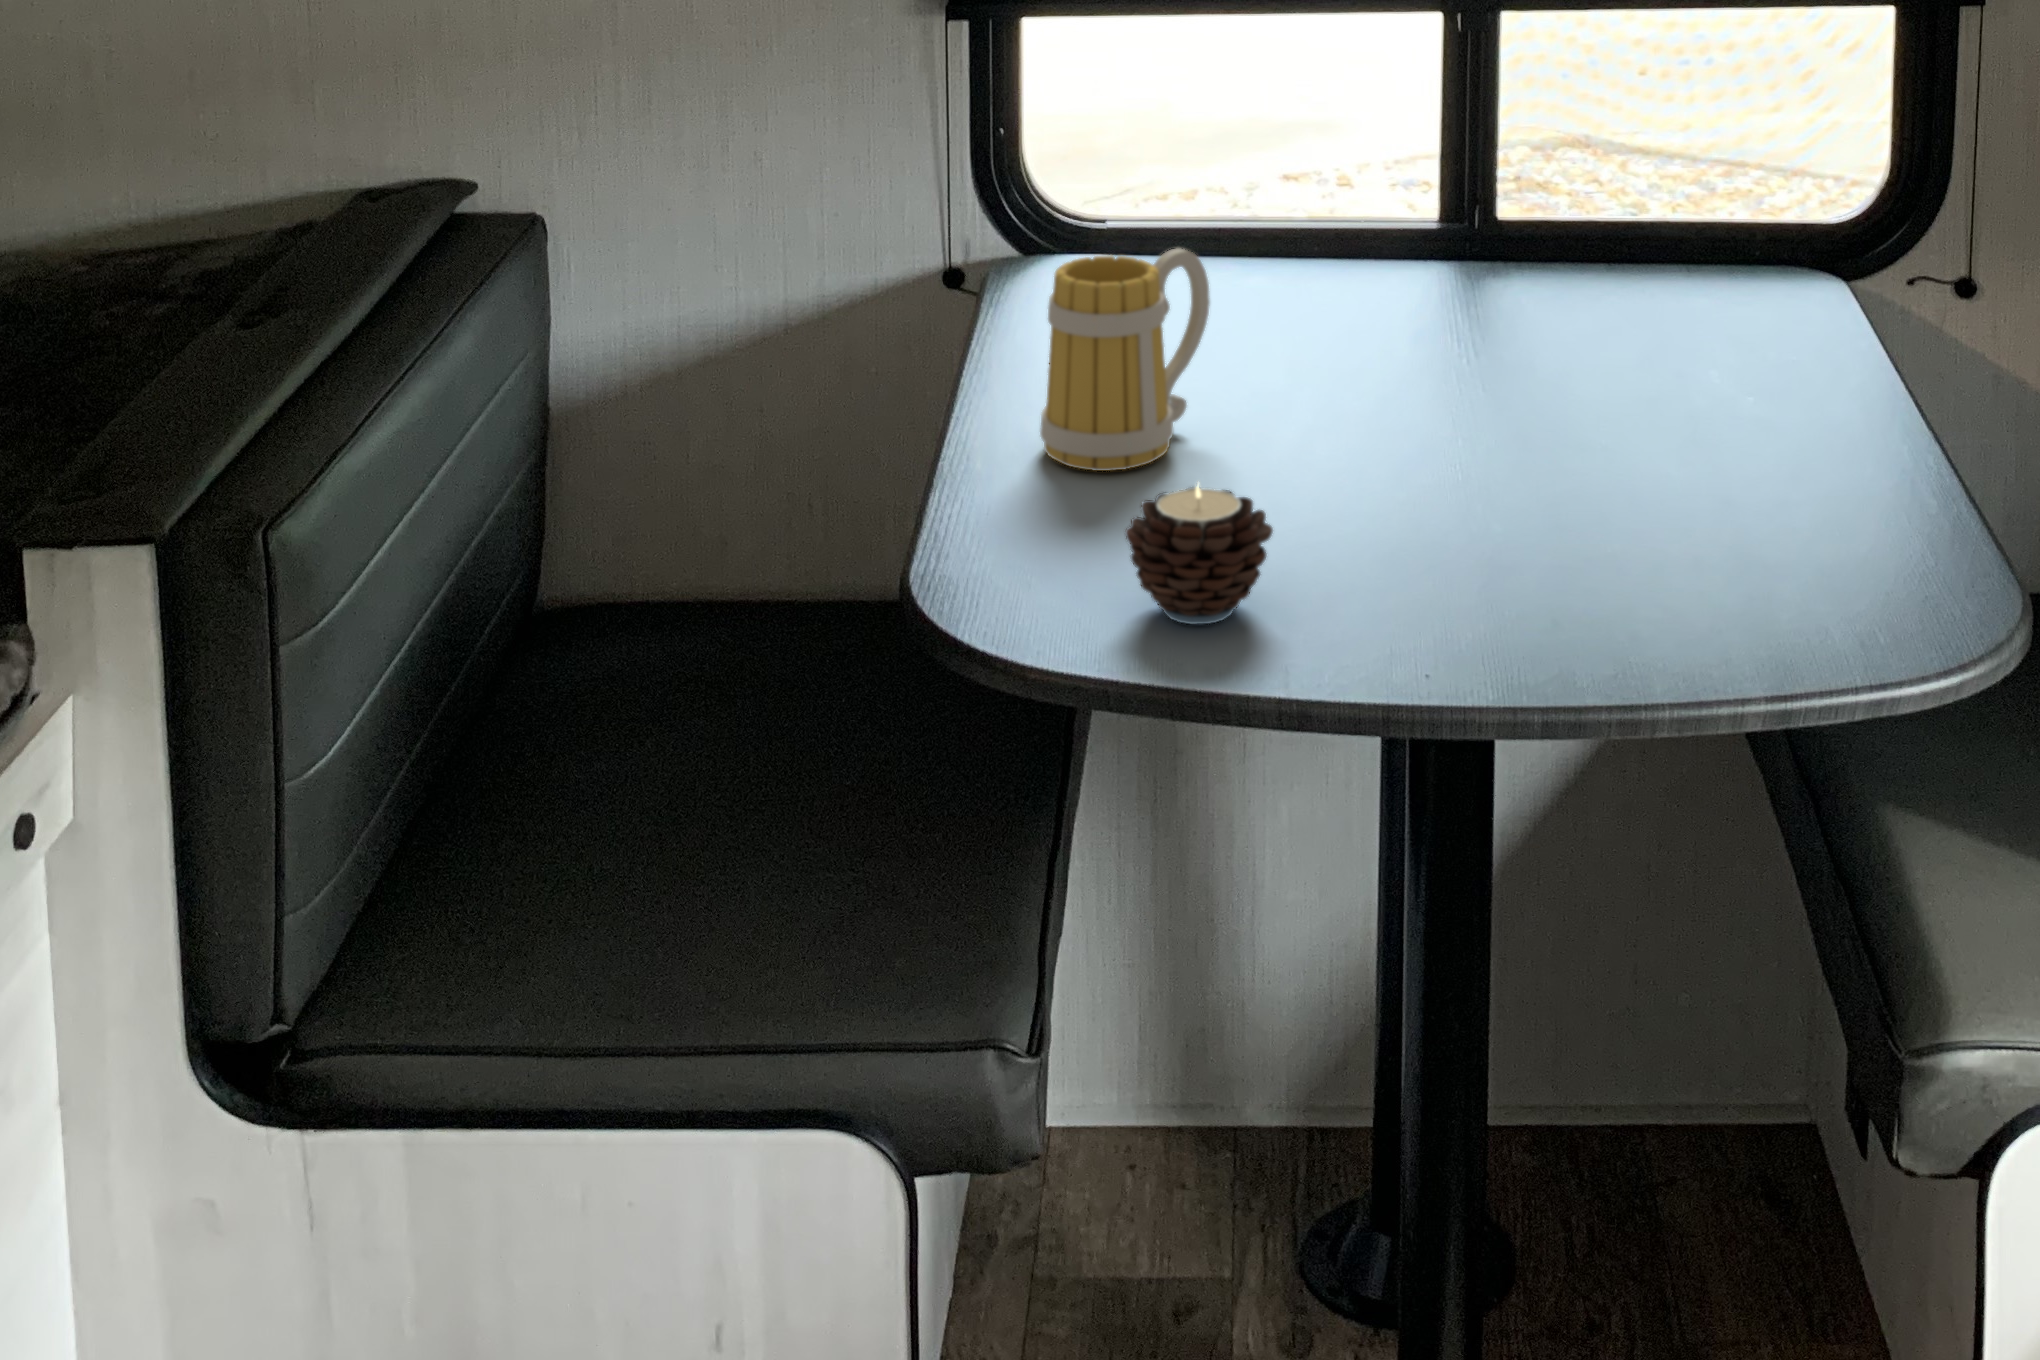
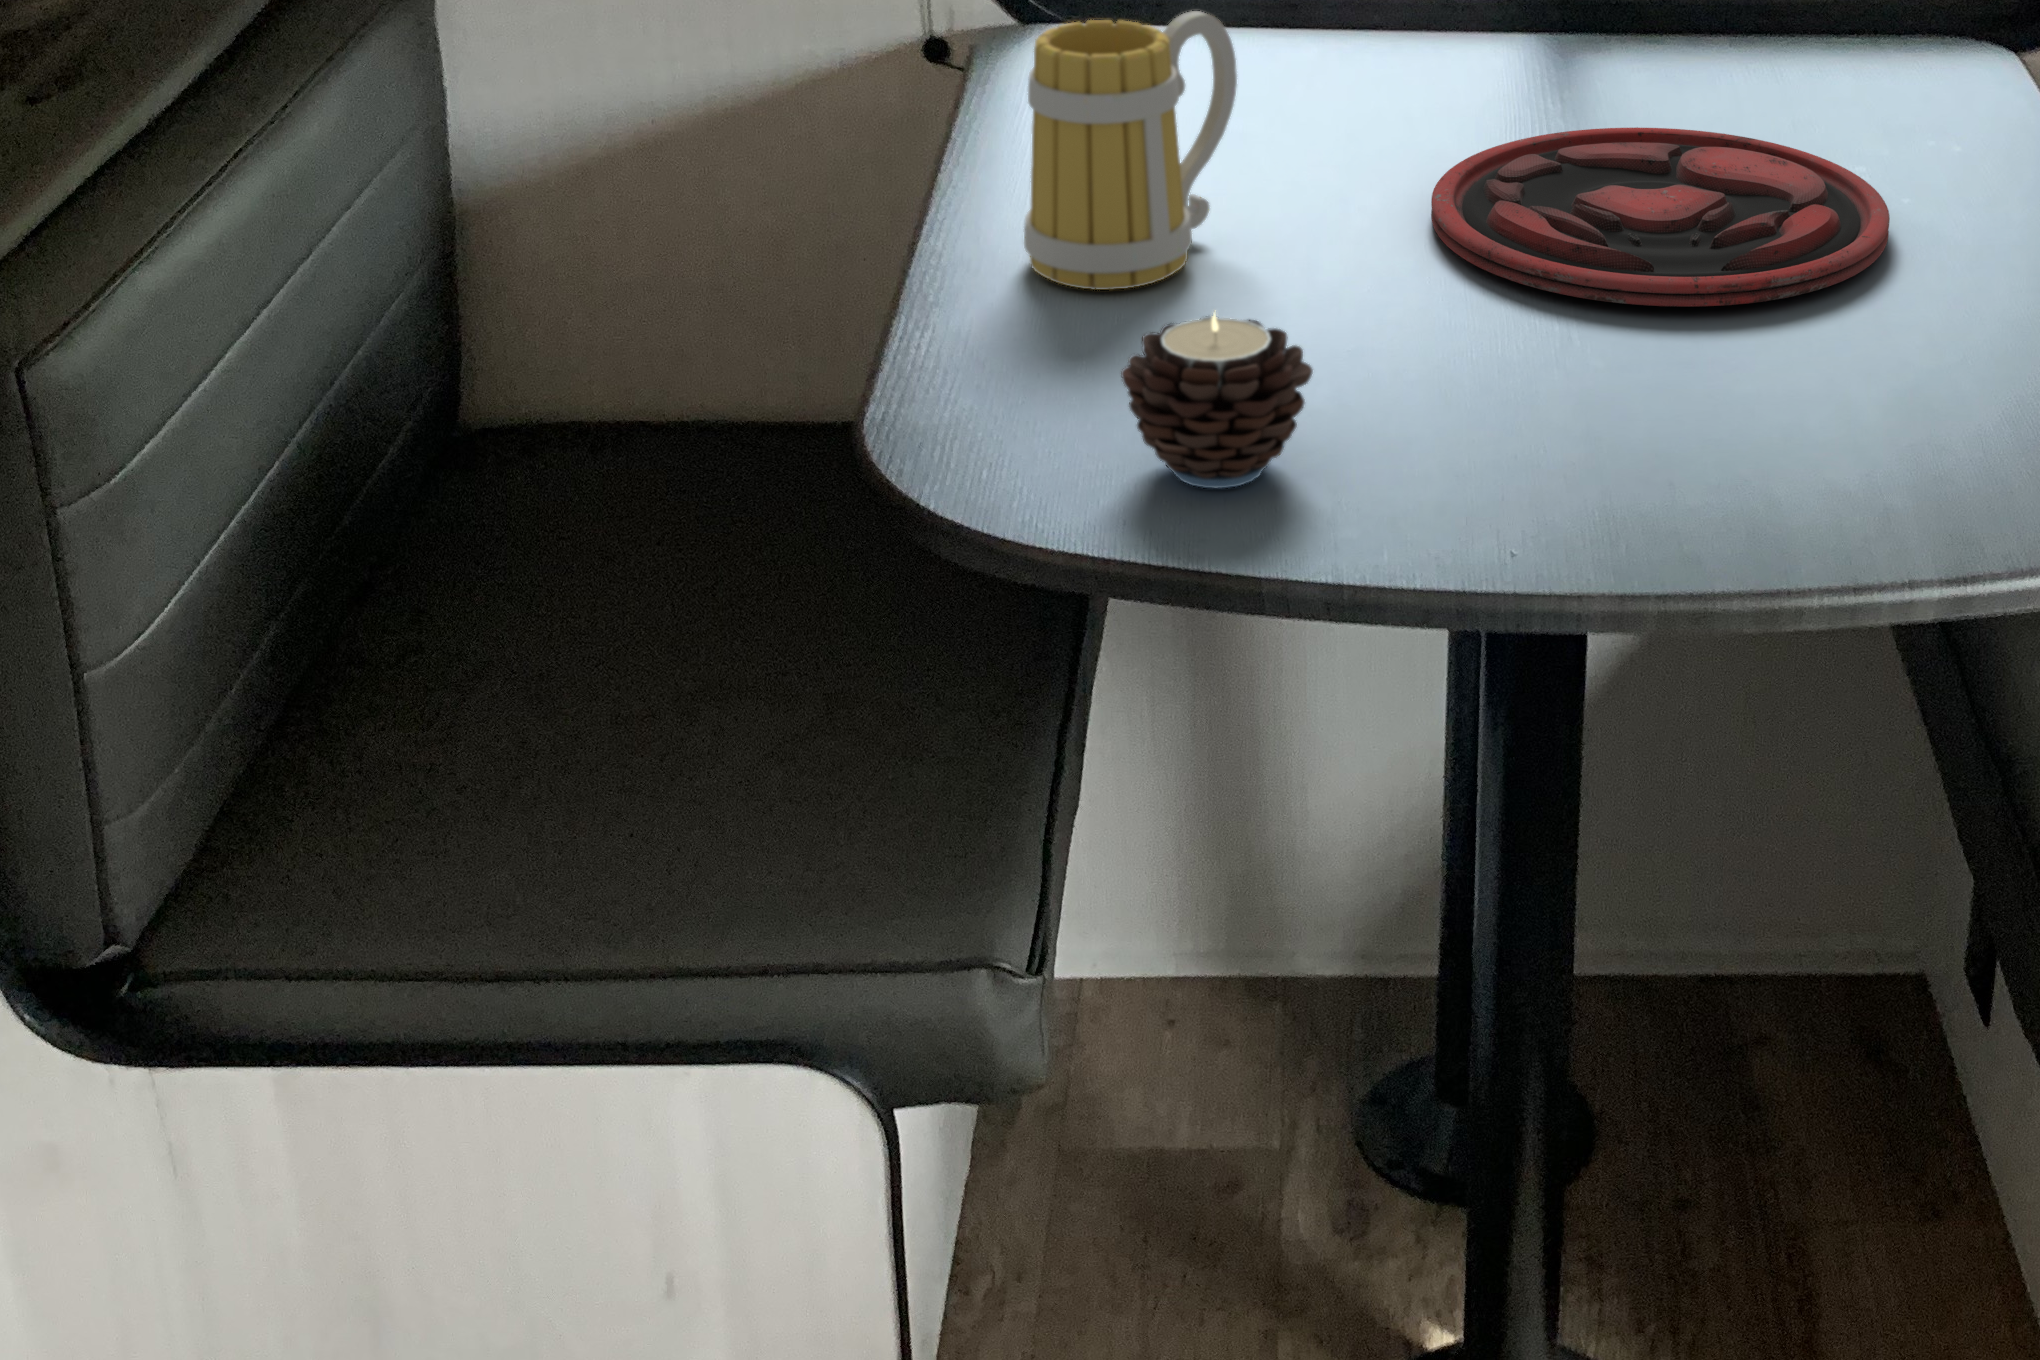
plate: none [1363,341,1729,483] -> present [1431,128,1890,307]

